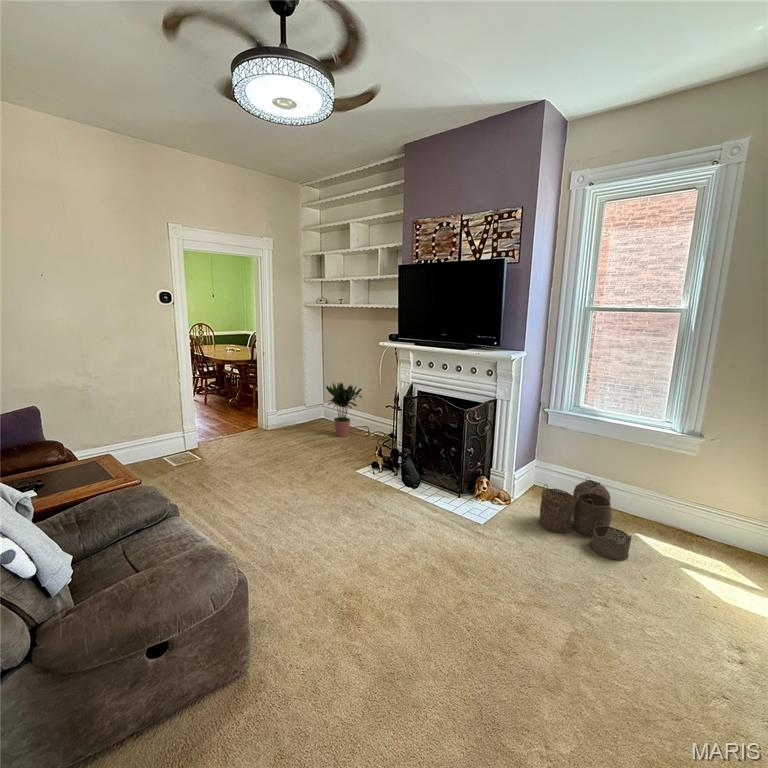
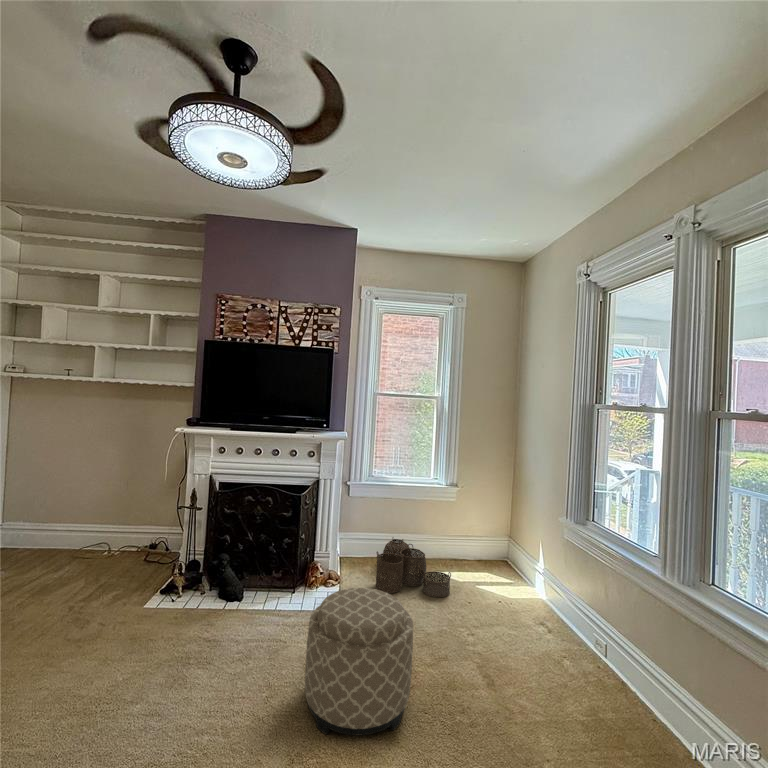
potted plant: present [326,383,362,437] -> none [31,482,105,573]
ottoman: none [374,496,471,622] -> present [305,588,413,735]

